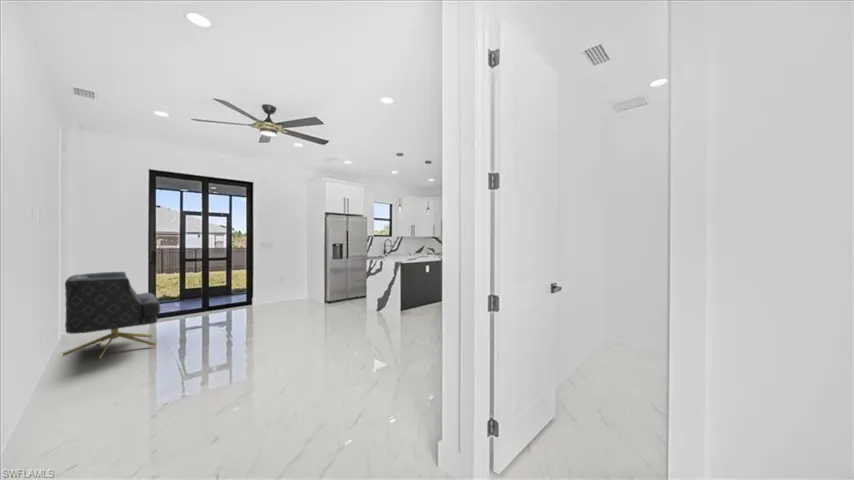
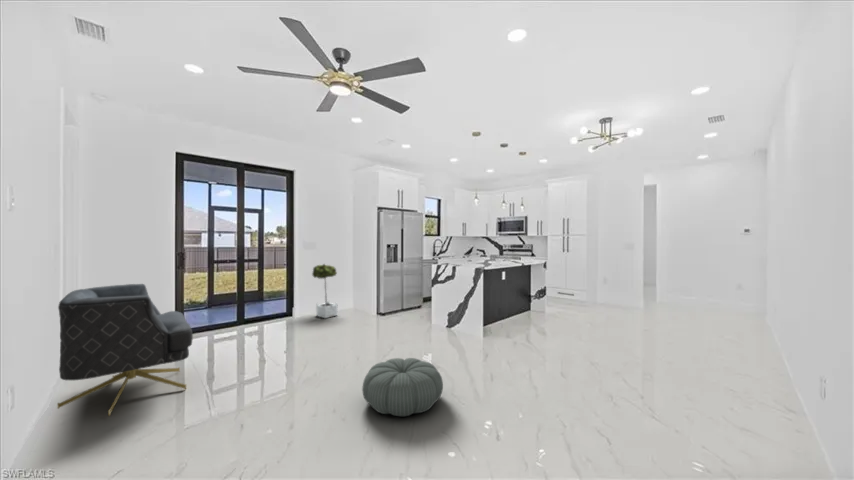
potted tree: none [268,260,290,305] -> present [312,264,337,318]
pouf: none [279,323,337,357] -> present [362,358,443,416]

